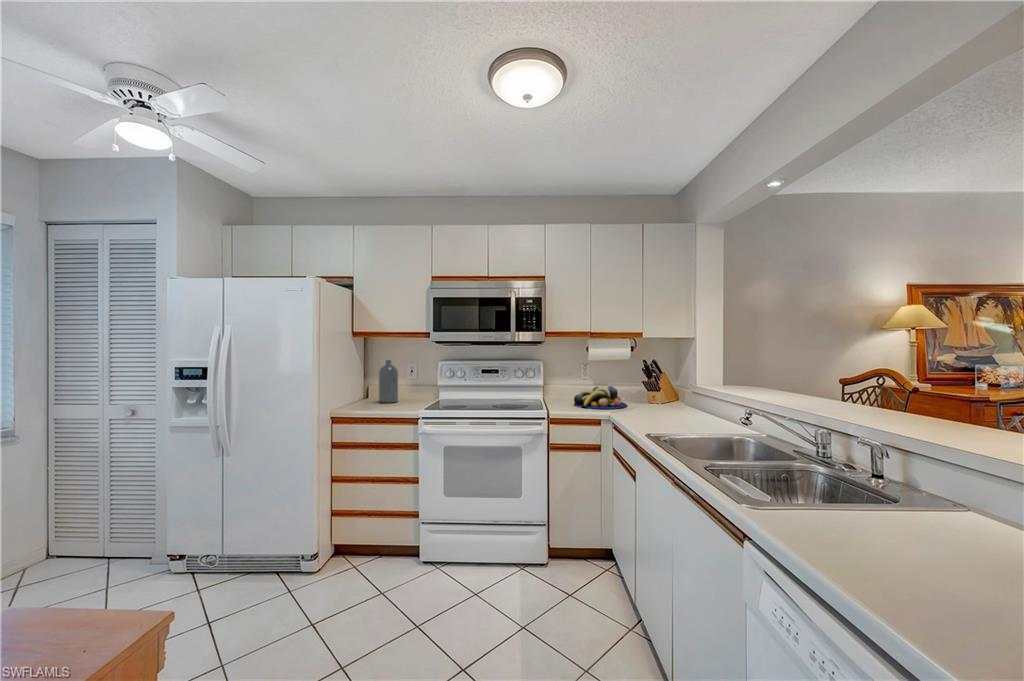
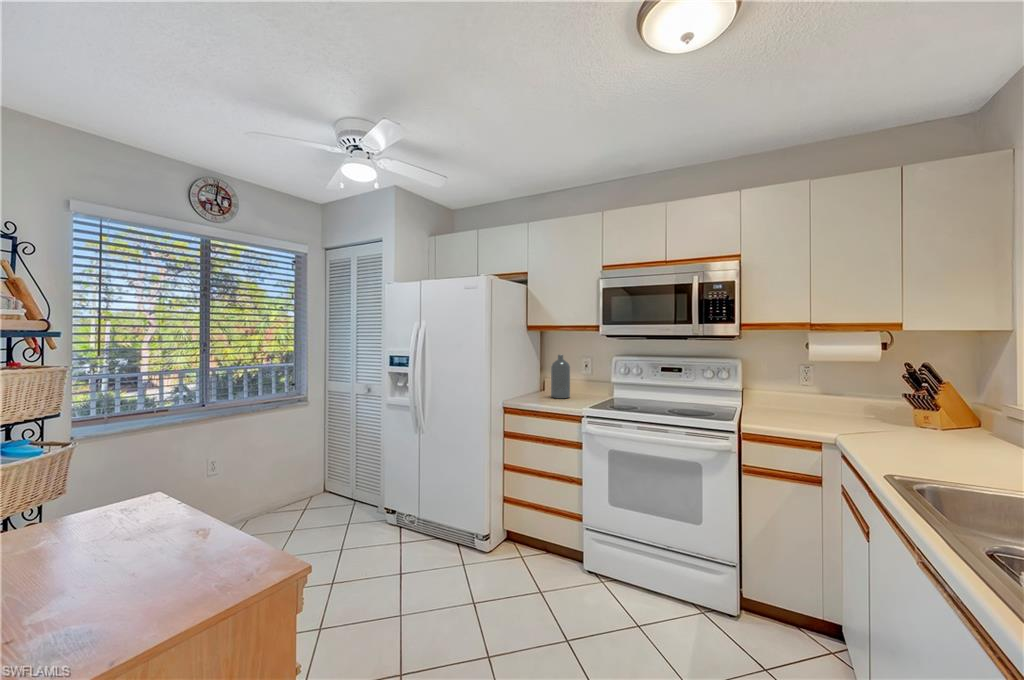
fruit bowl: present [574,386,627,409] -> none [782,397,871,429]

